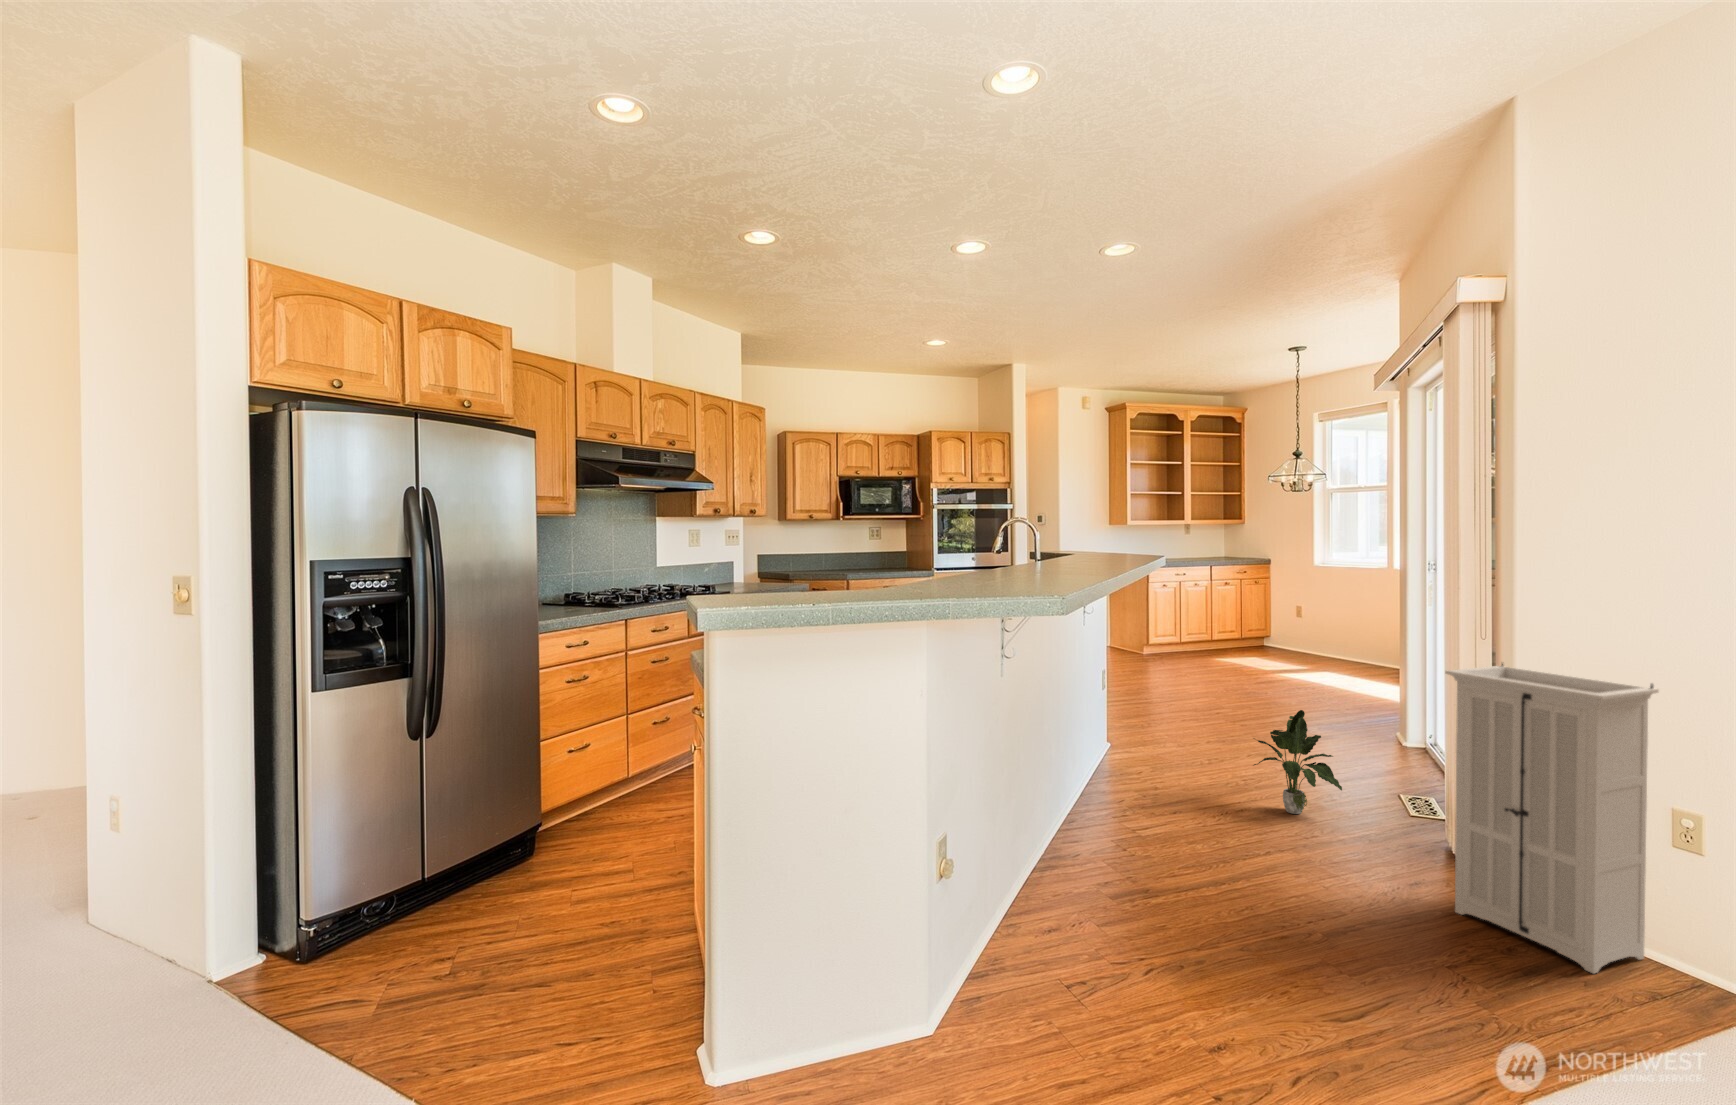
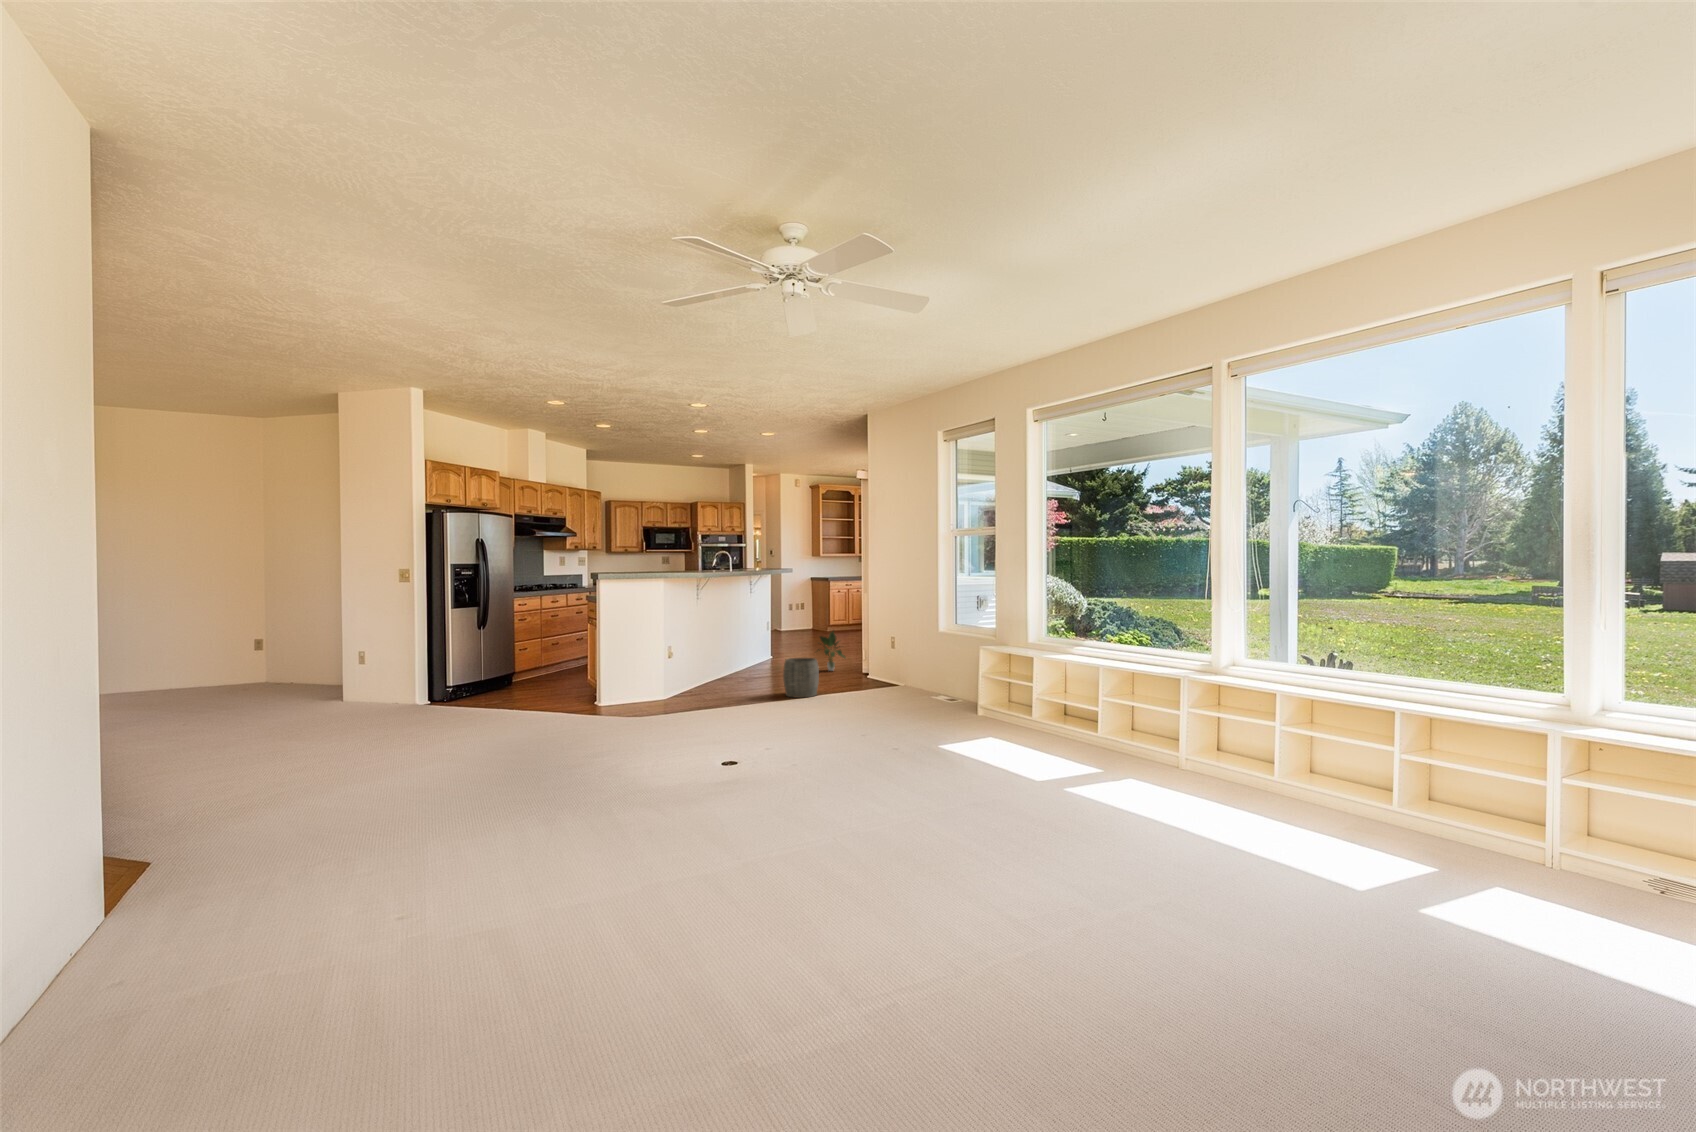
storage cabinet: present [1445,664,1658,973] -> none [849,601,894,689]
woven basket: none [1297,861,1441,1039] -> present [783,658,819,698]

